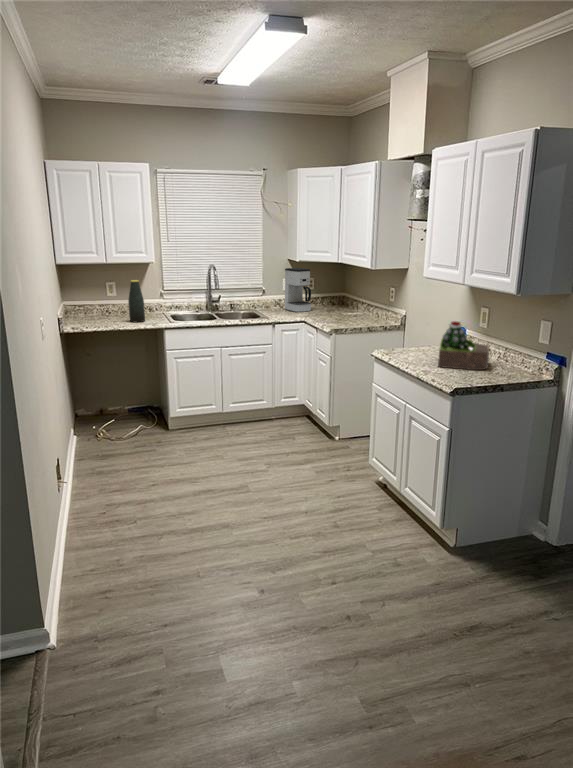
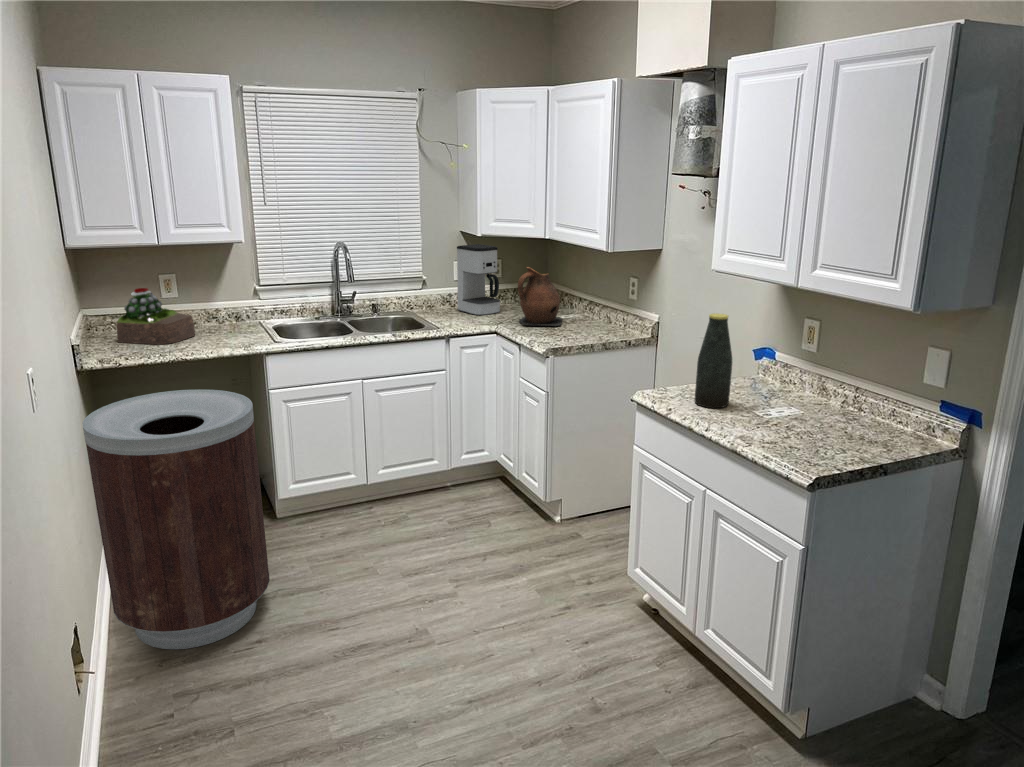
bottle: present [128,280,145,322] -> present [695,313,732,408]
ceramic pitcher: none [319,281,348,319] -> present [518,267,562,326]
succulent plant: present [438,321,489,370] -> present [116,288,195,344]
trash can: none [63,344,161,487] -> present [82,389,270,649]

